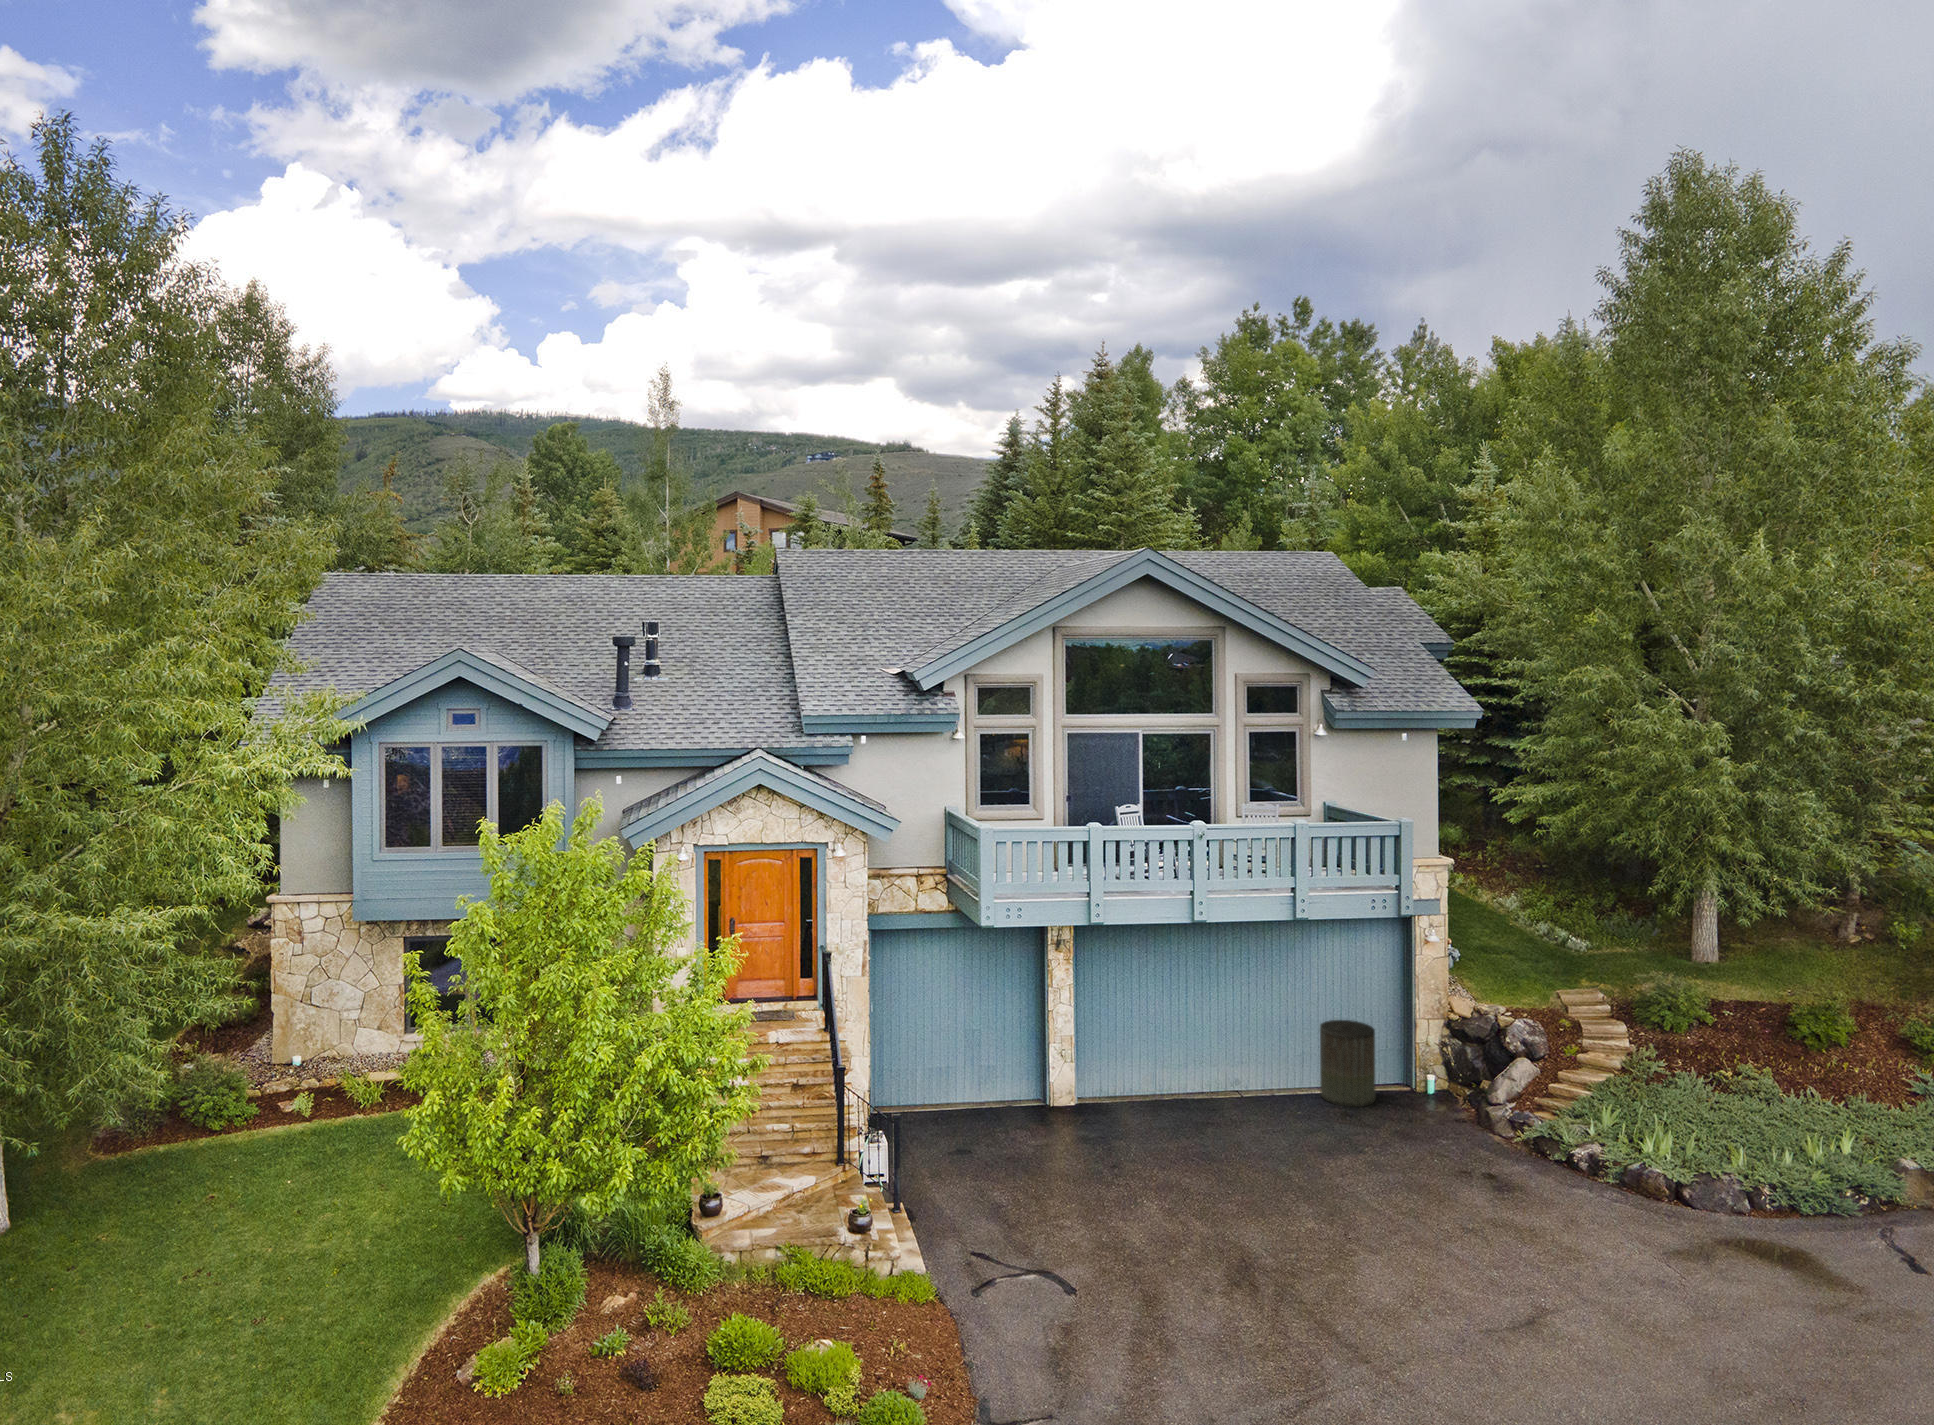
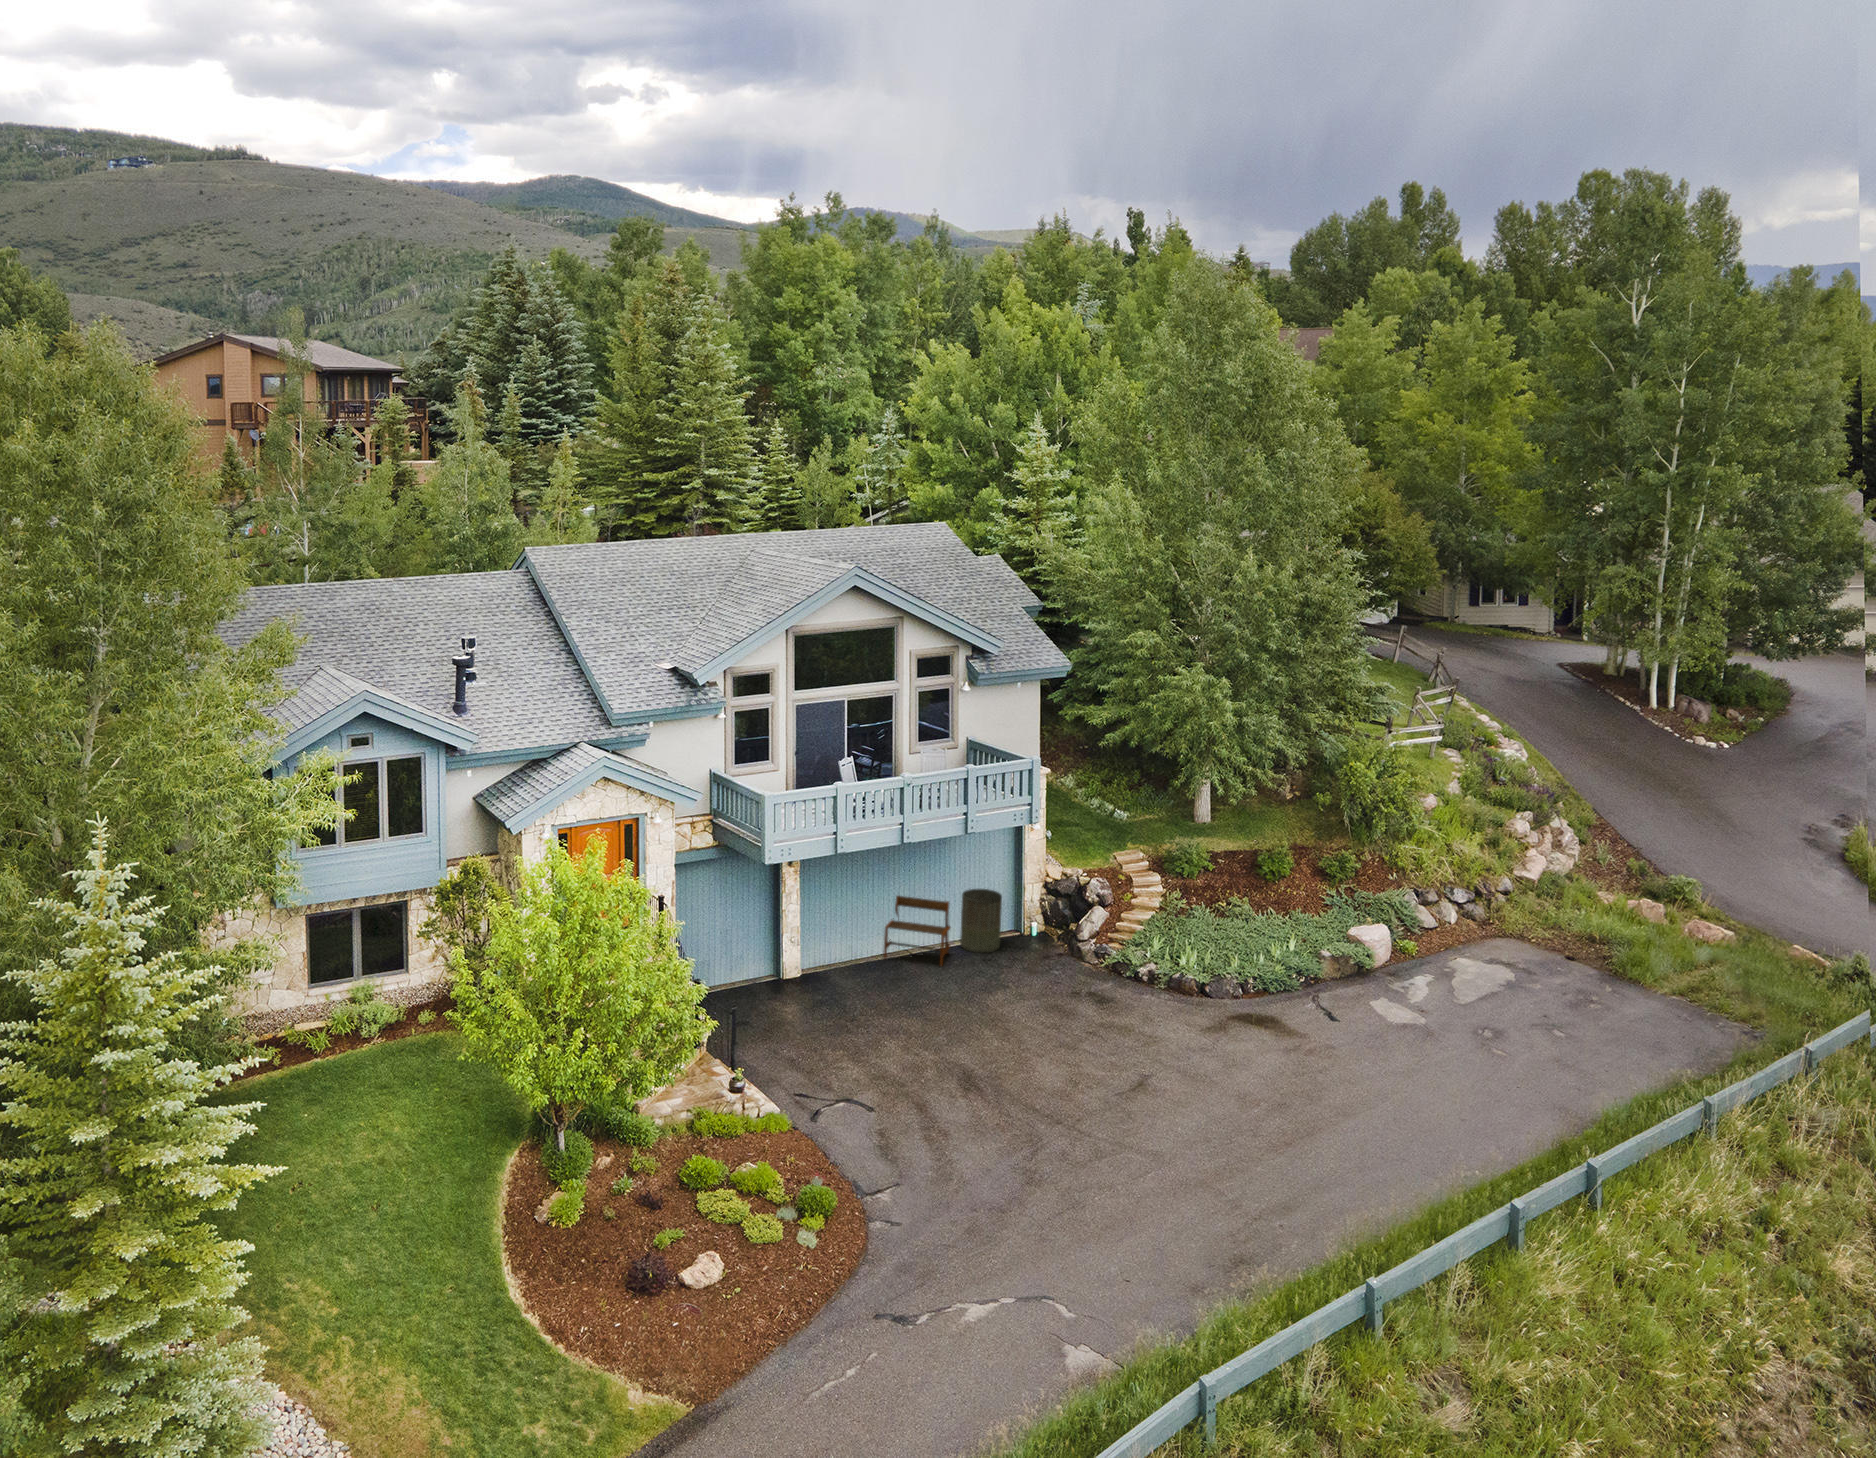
bench: none [1210,1018,1302,1118] -> present [883,896,951,966]

